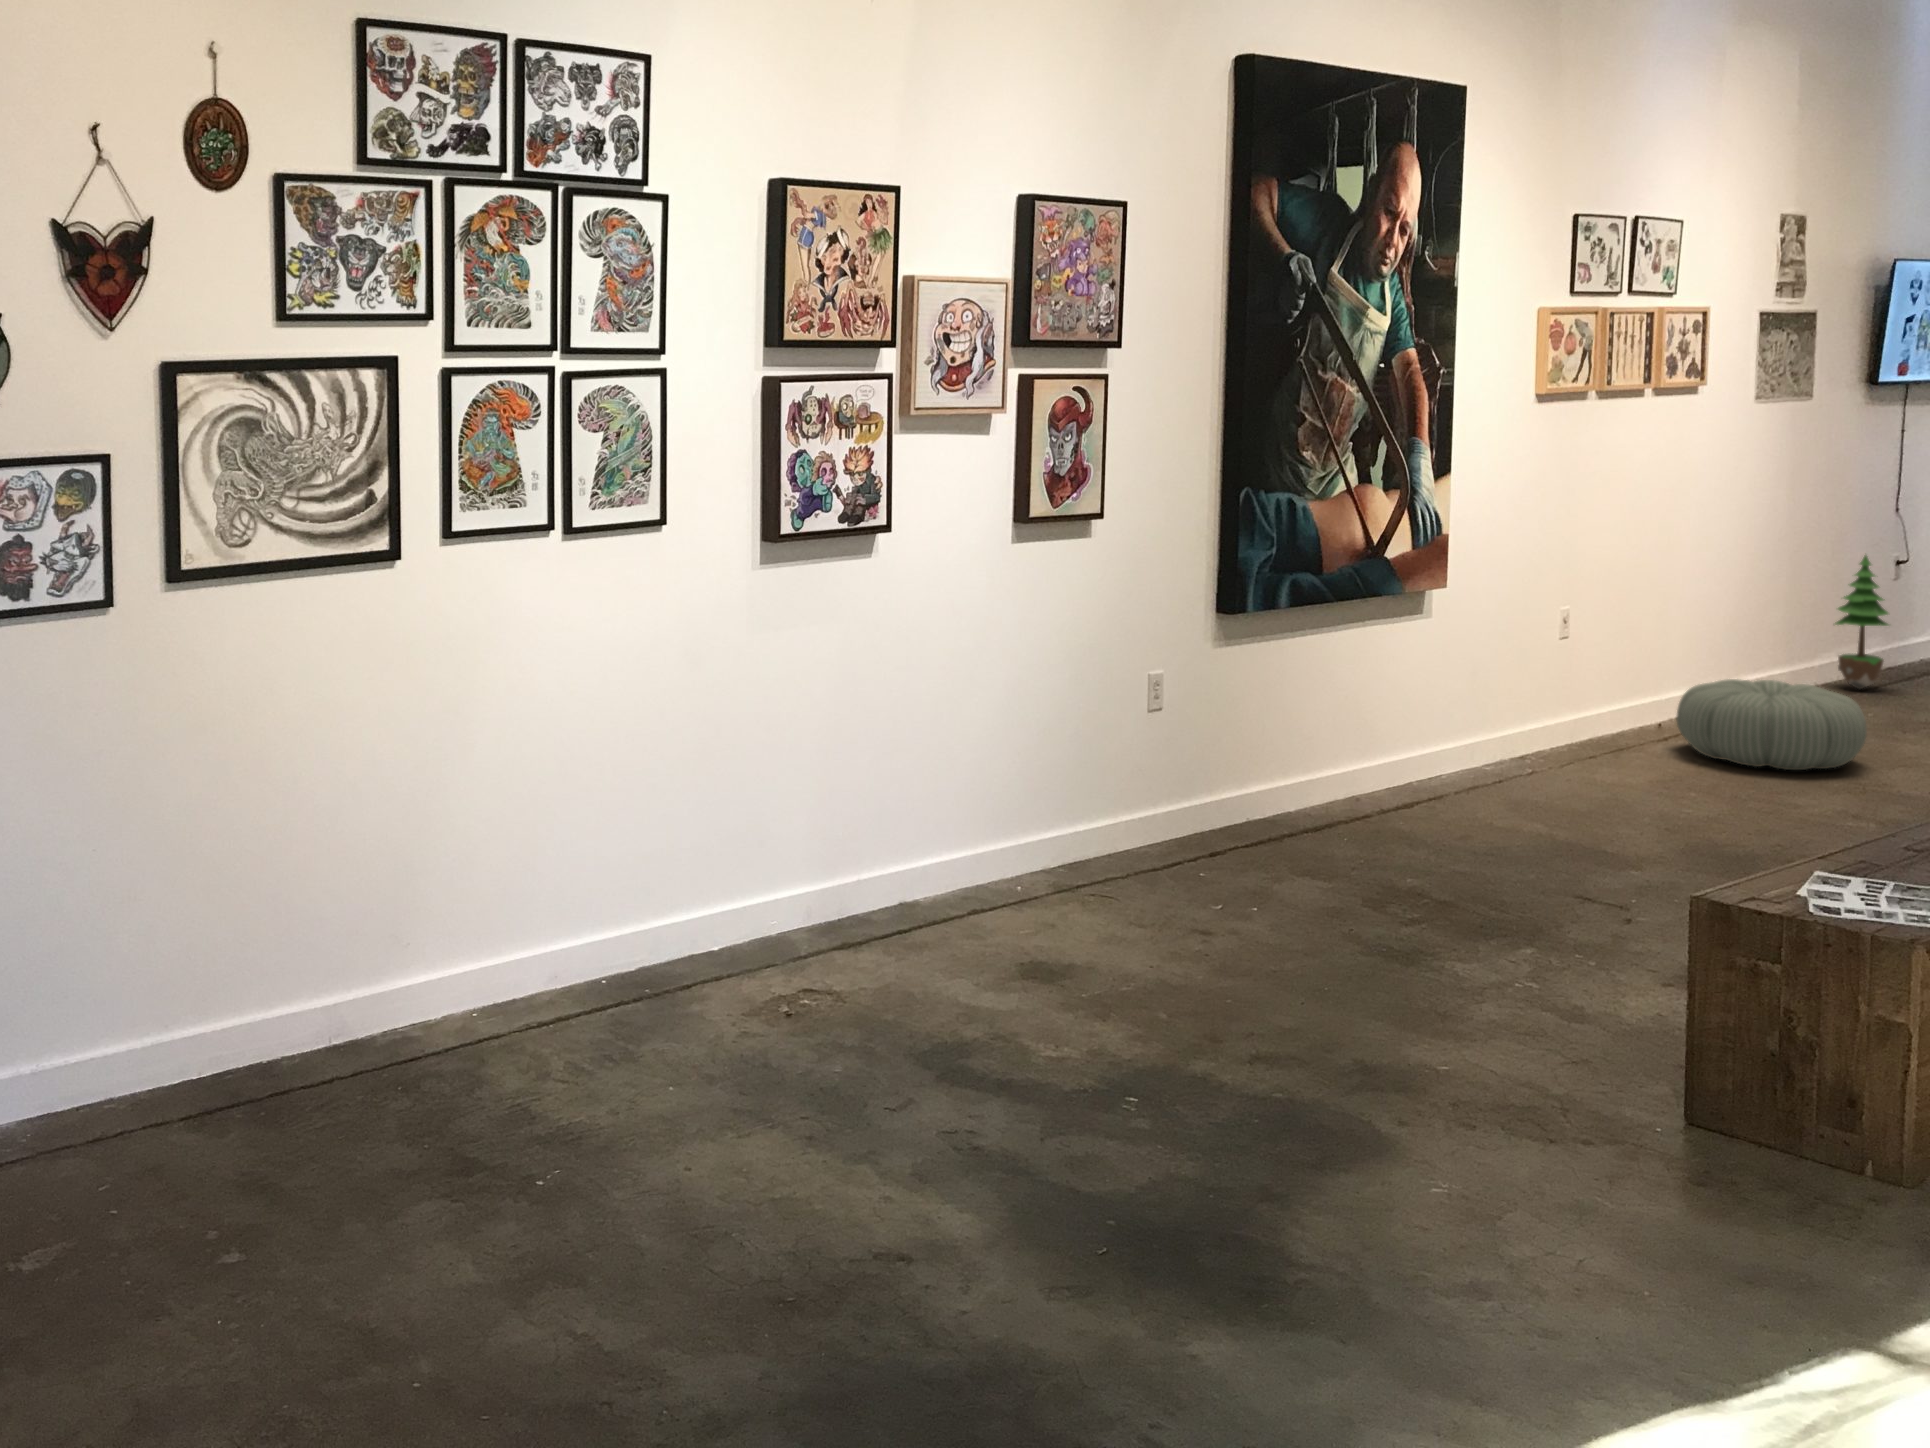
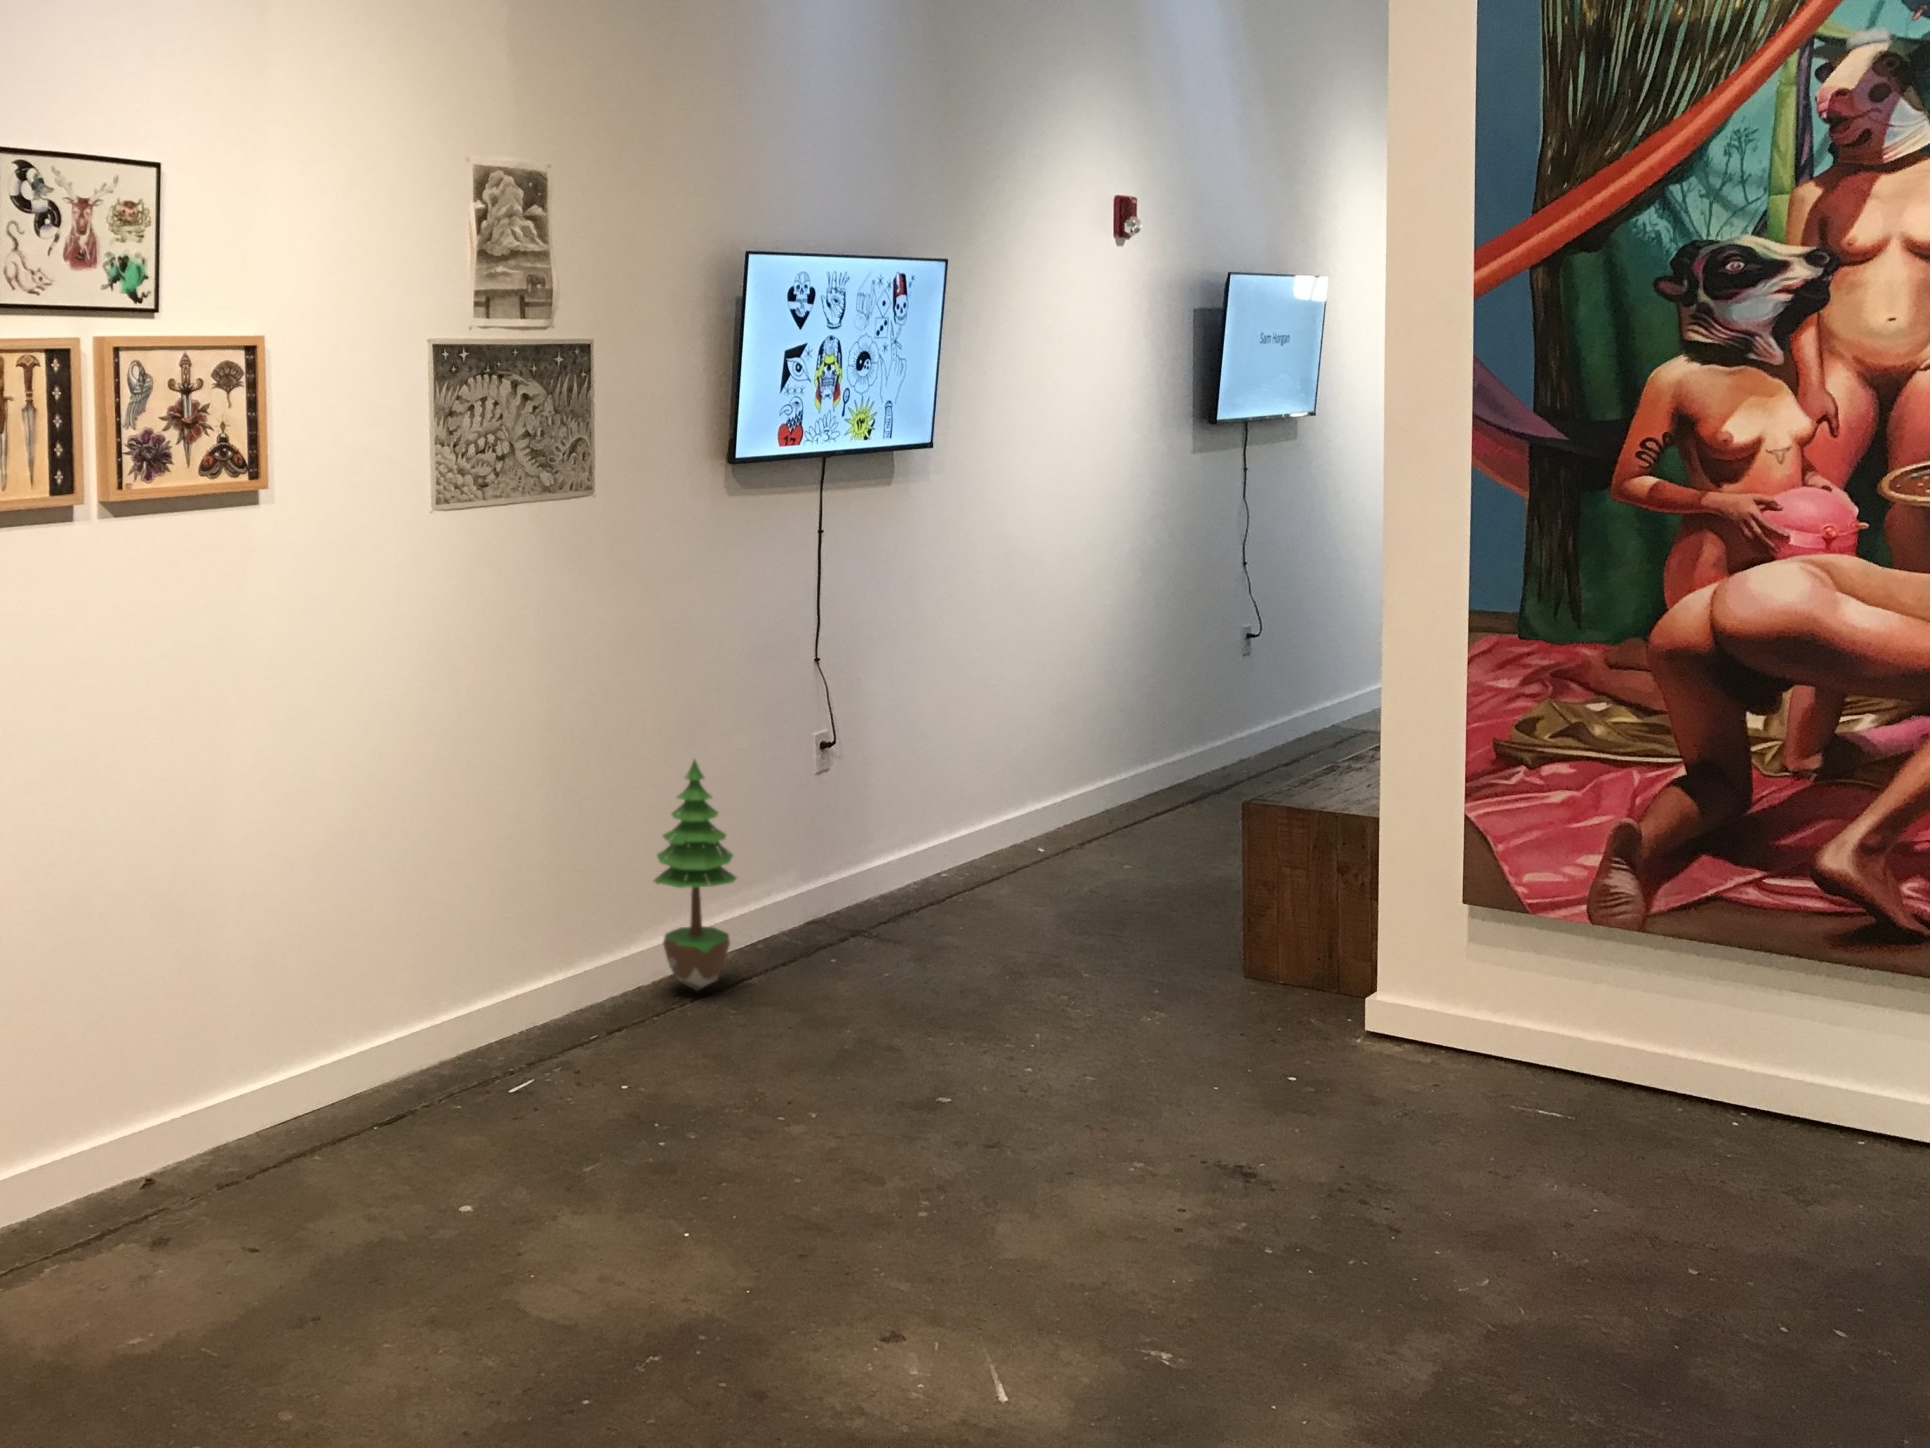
pouf: present [1676,679,1867,770] -> none [66,1087,413,1329]

